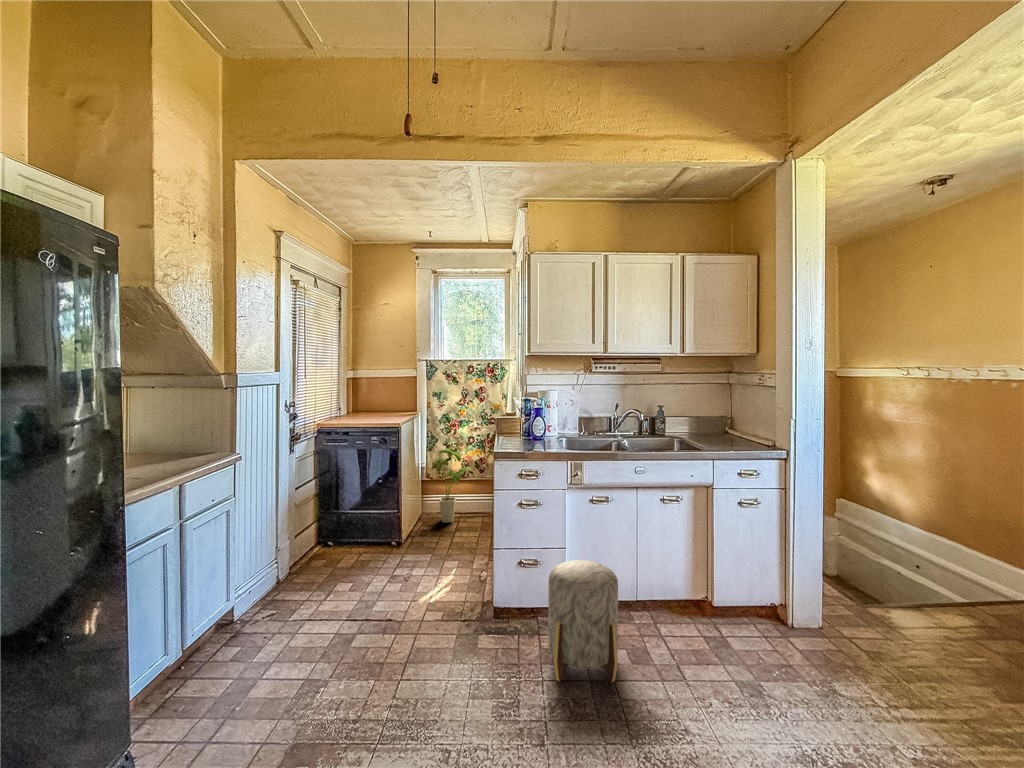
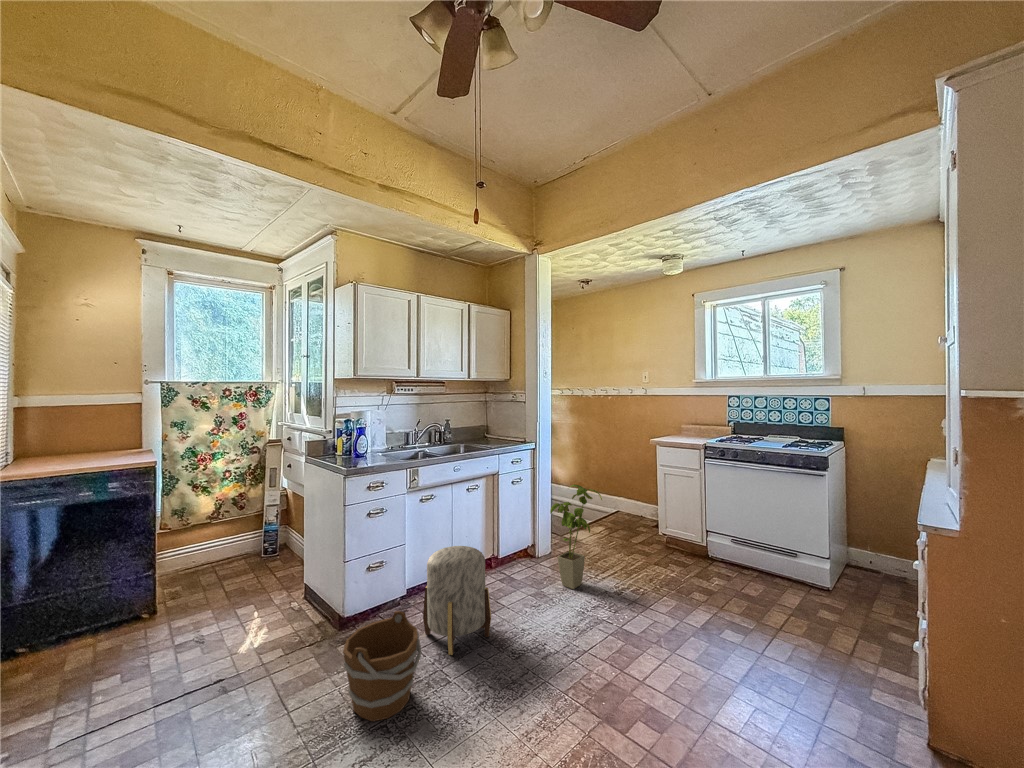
house plant: present [435,447,470,523] -> present [550,485,602,589]
bucket: none [431,608,511,707] -> present [343,611,422,721]

